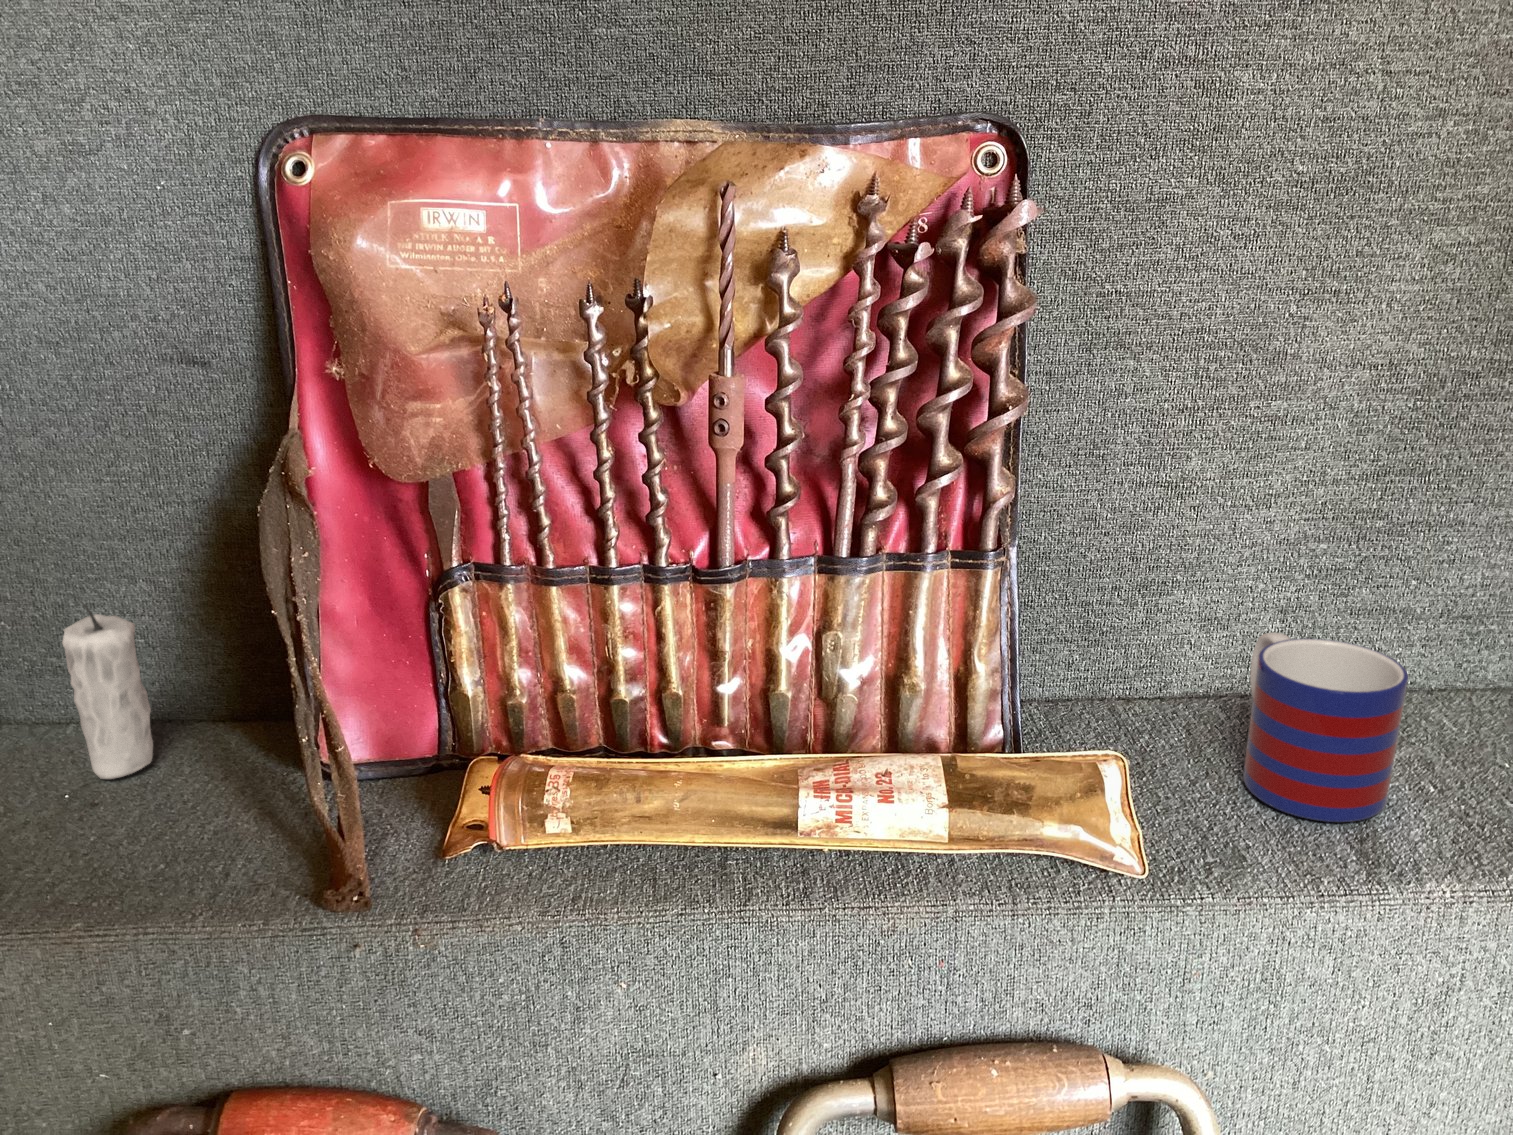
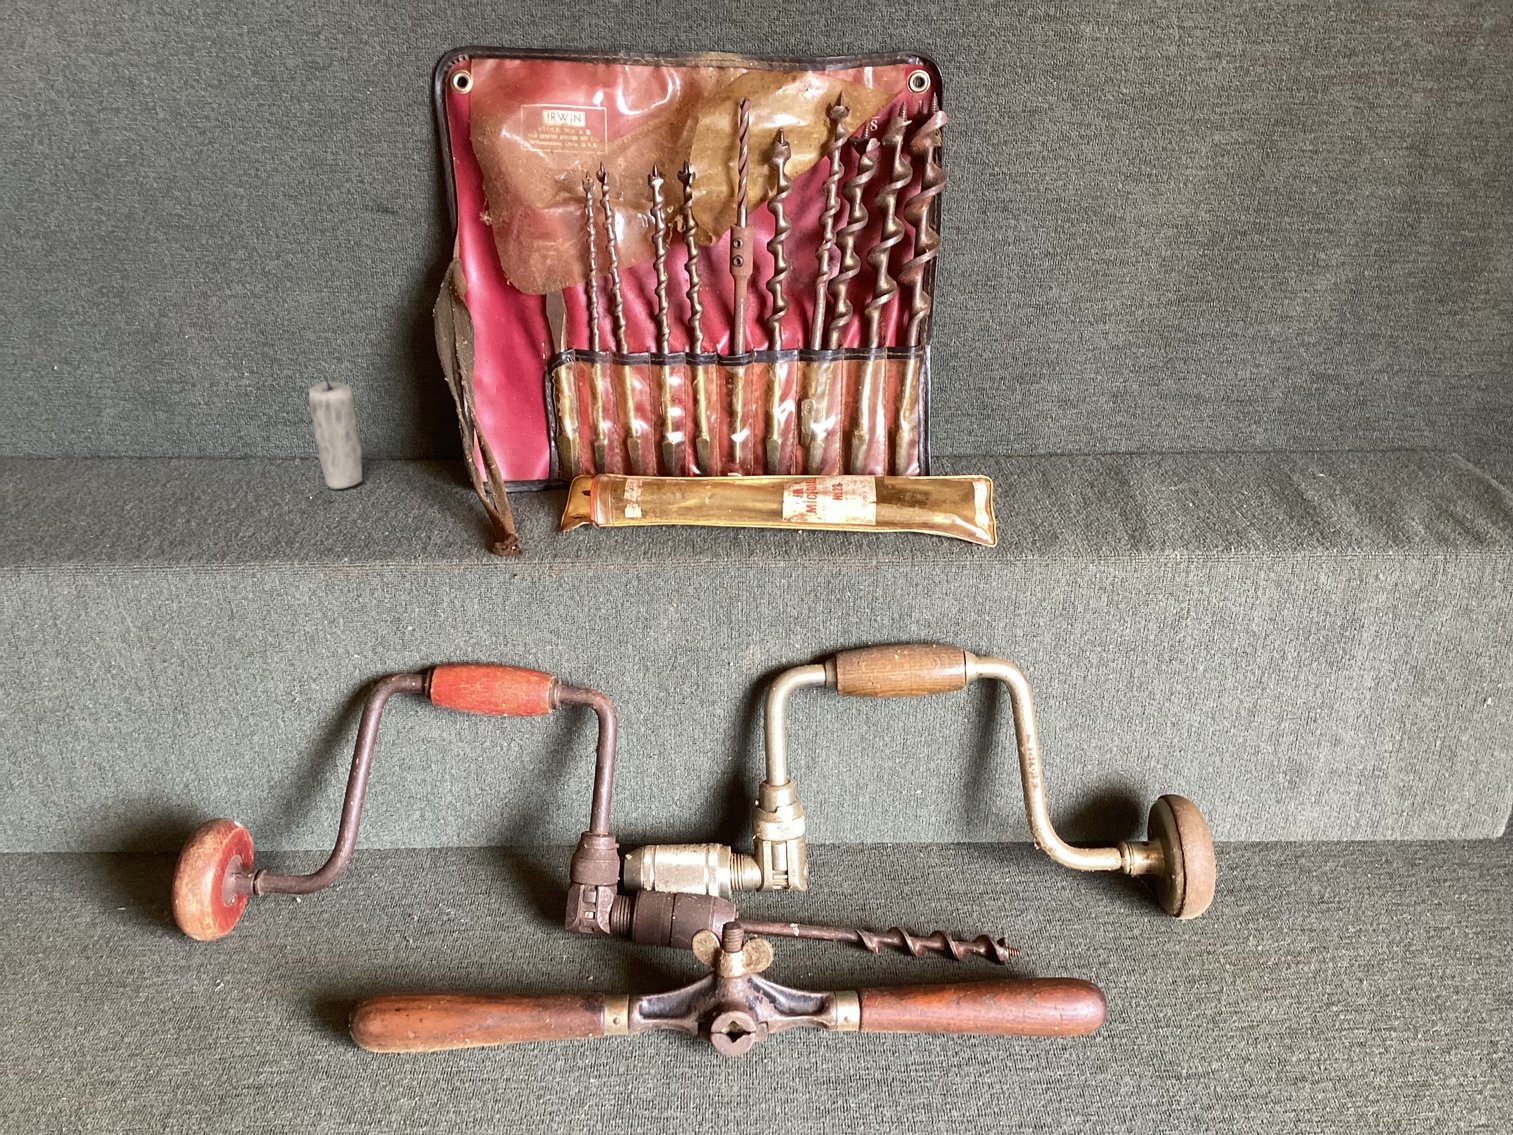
mug: present [1243,632,1408,822] -> none [1070,405,1172,520]

